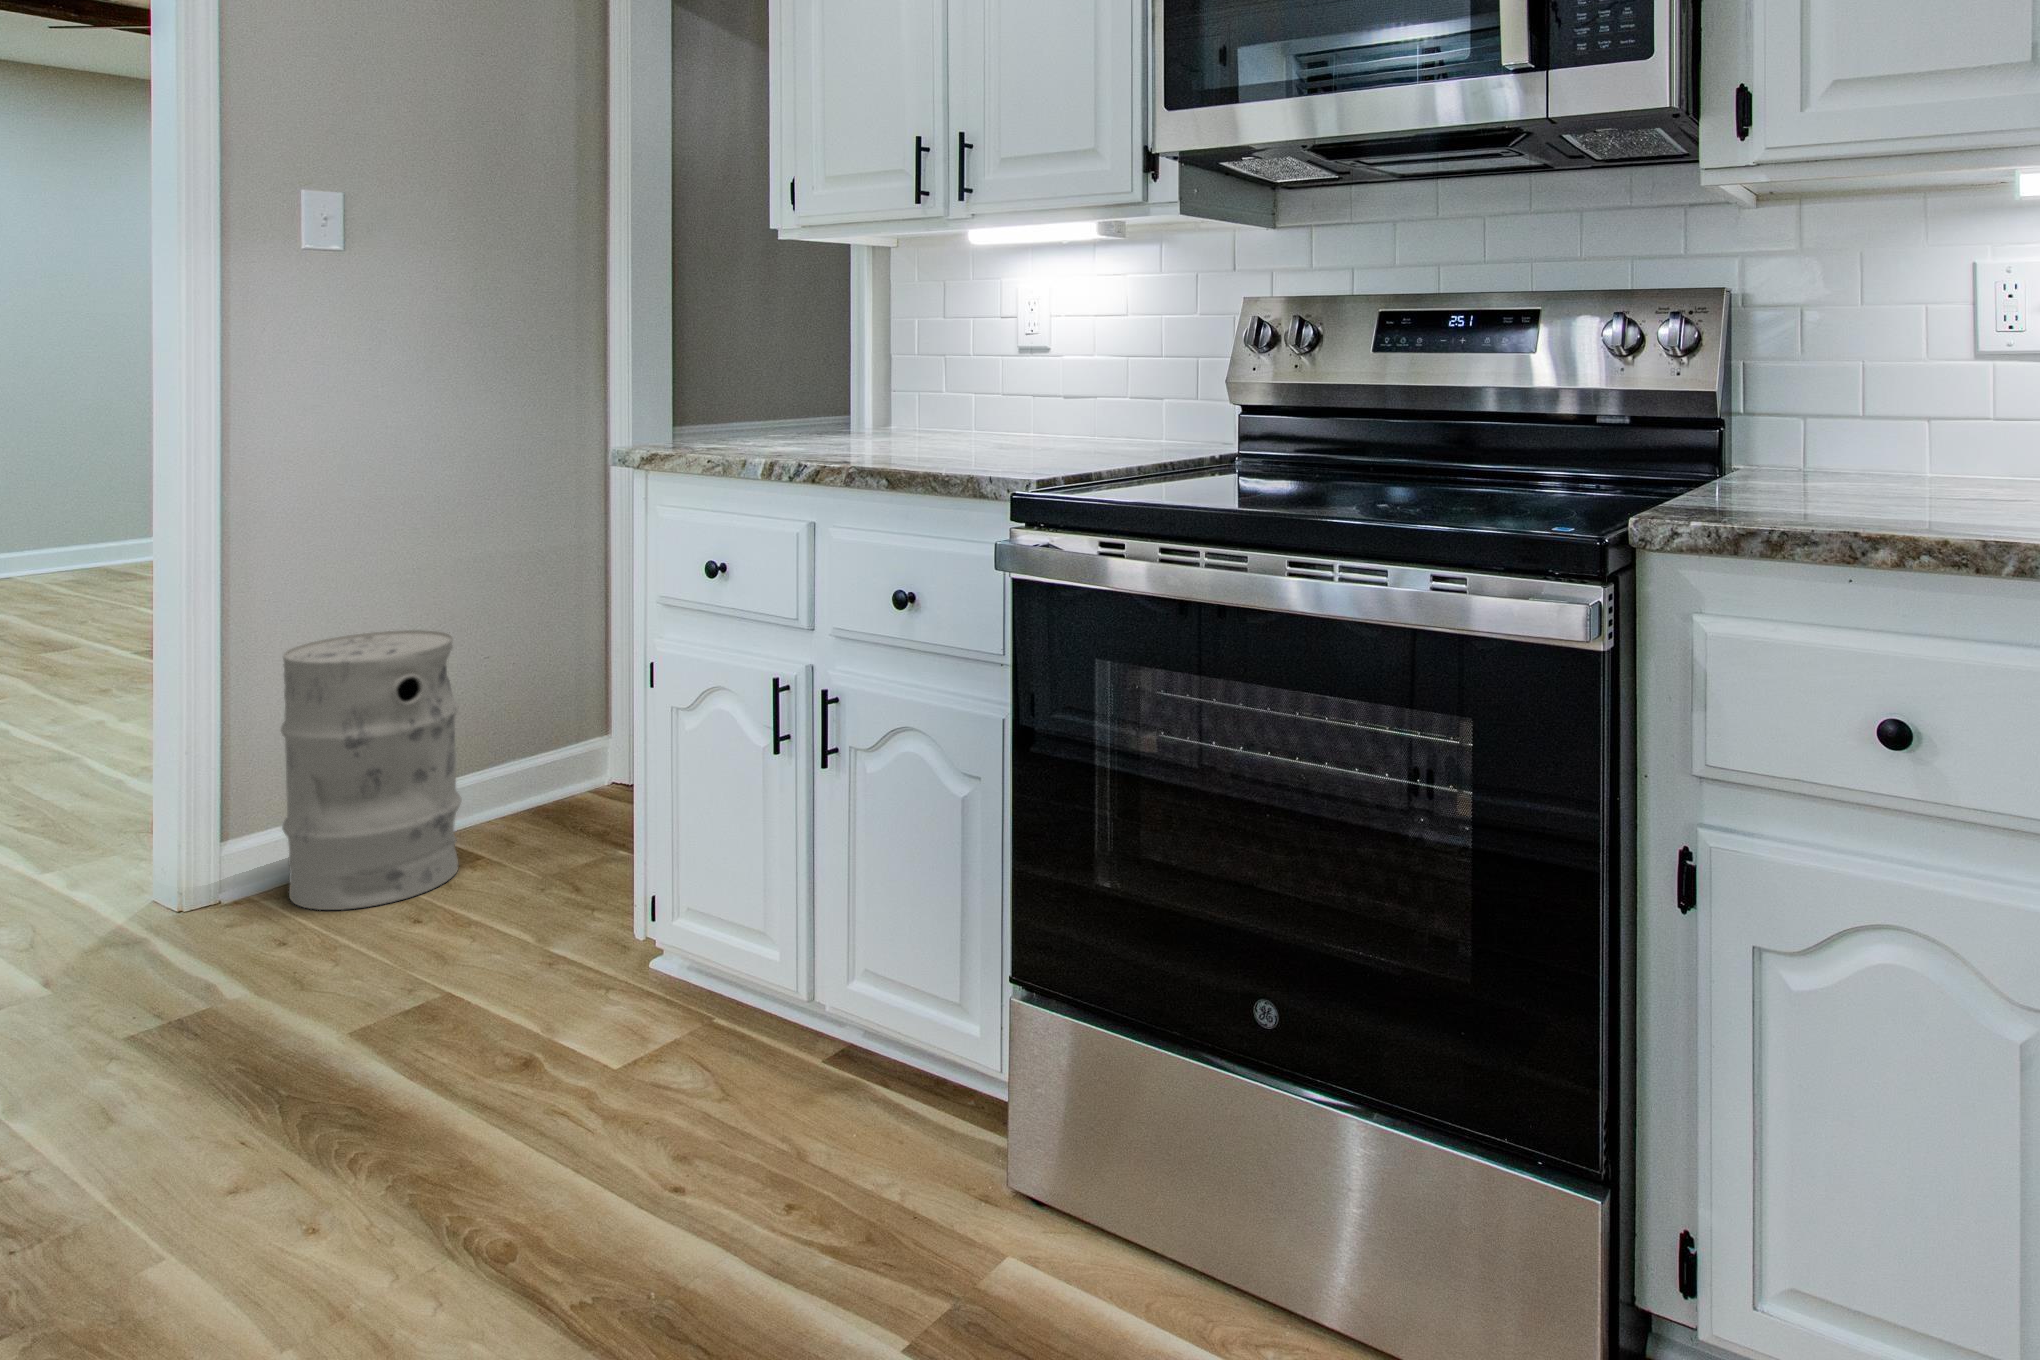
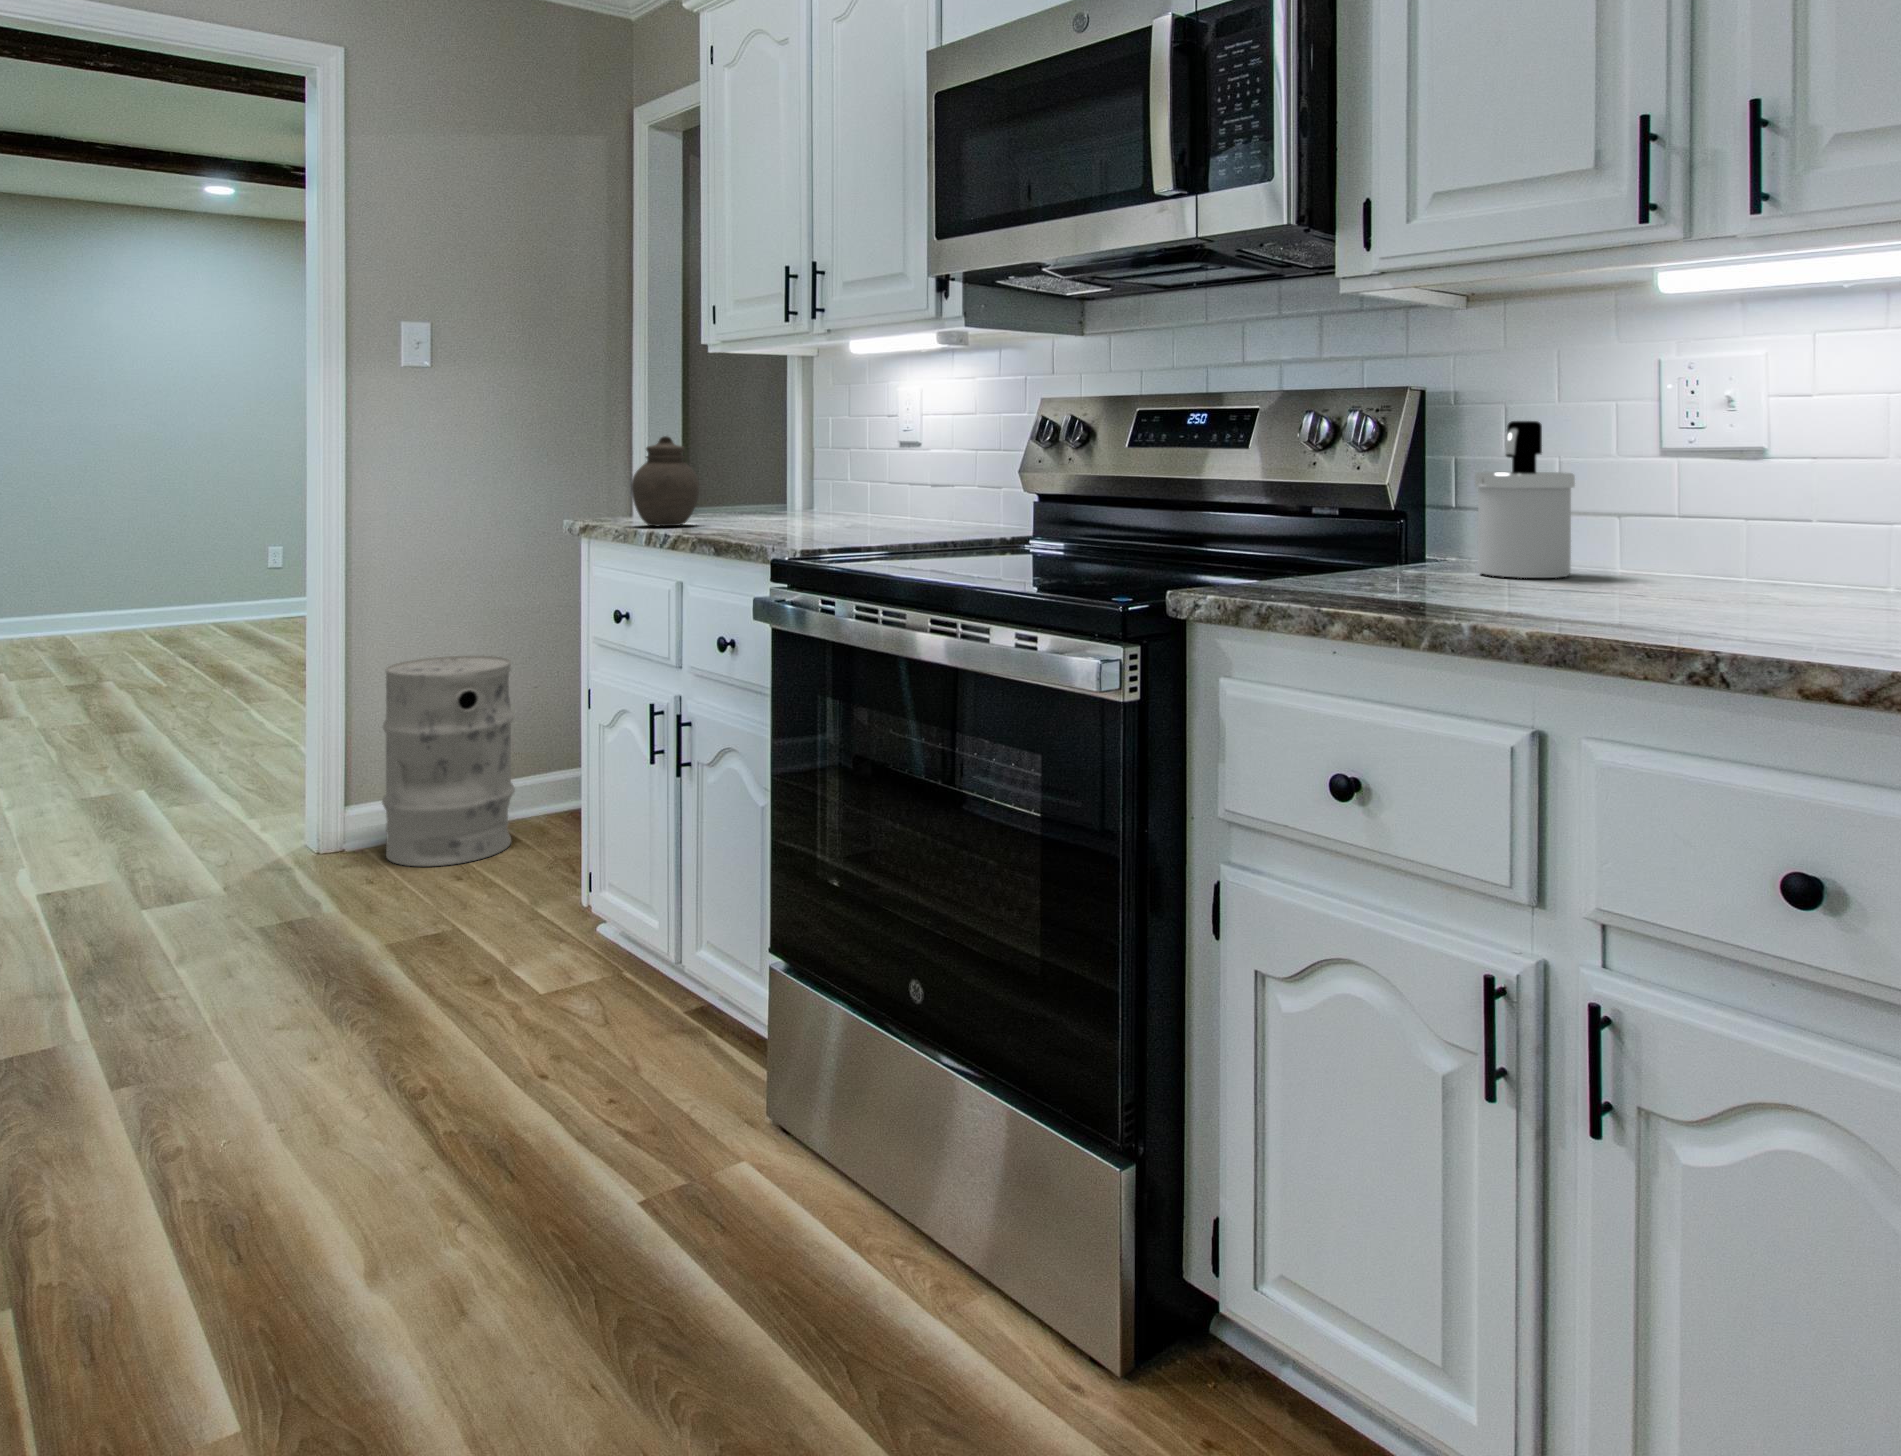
soap dispenser: none [1846,322,1956,487] -> present [1475,421,1575,578]
jar: none [681,348,767,459] -> present [631,436,699,526]

